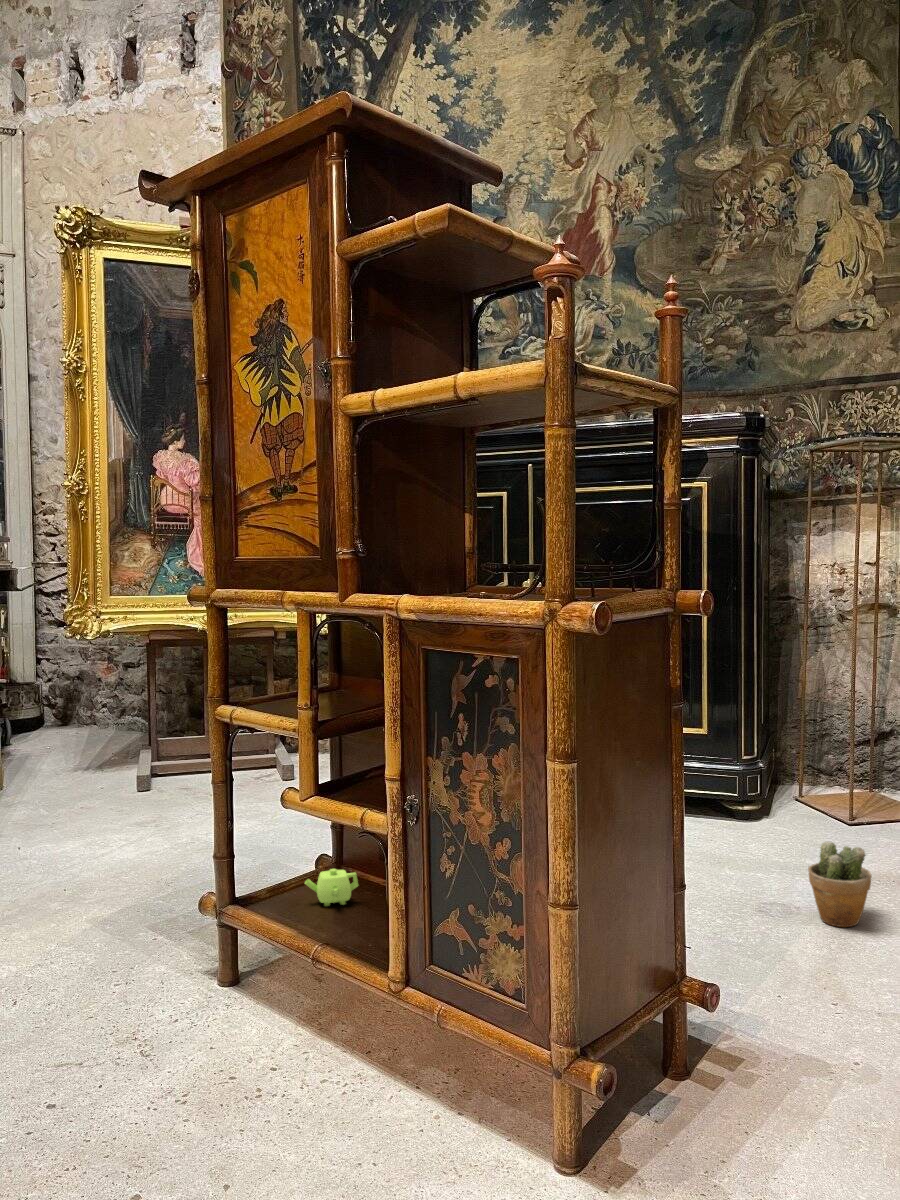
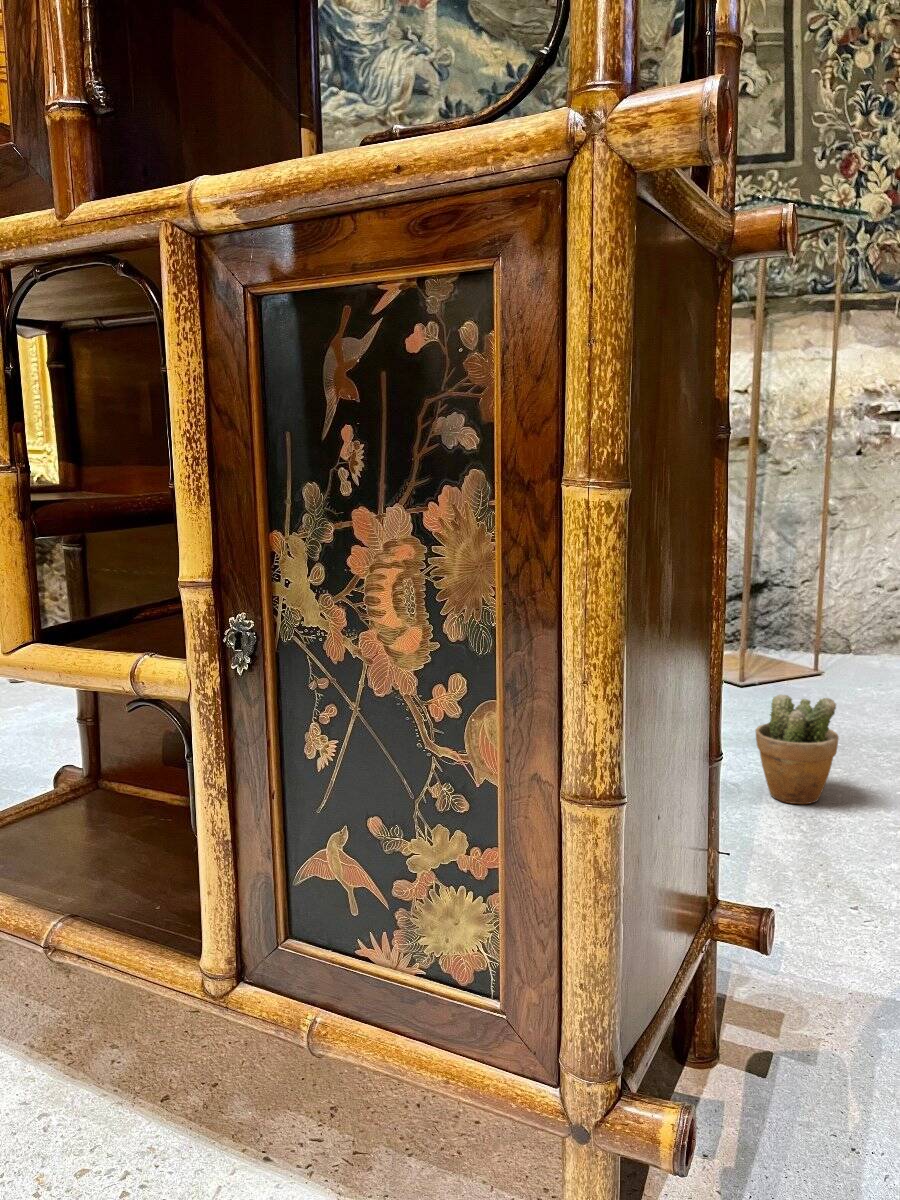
teapot: present [305,869,358,906] -> none [33,780,131,843]

